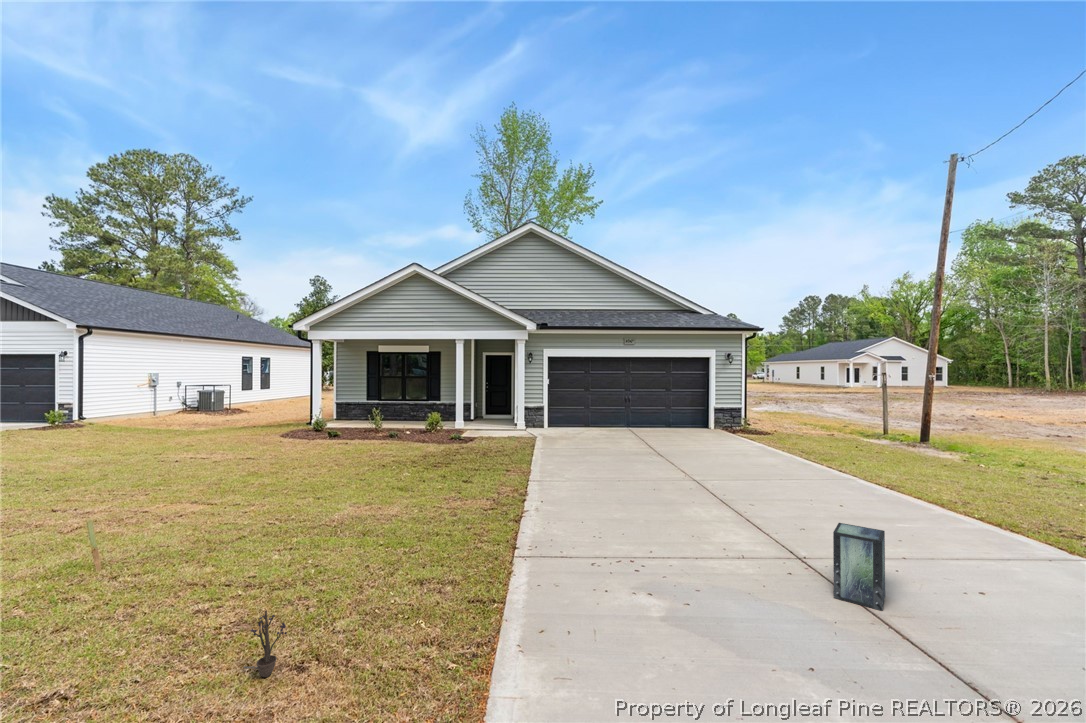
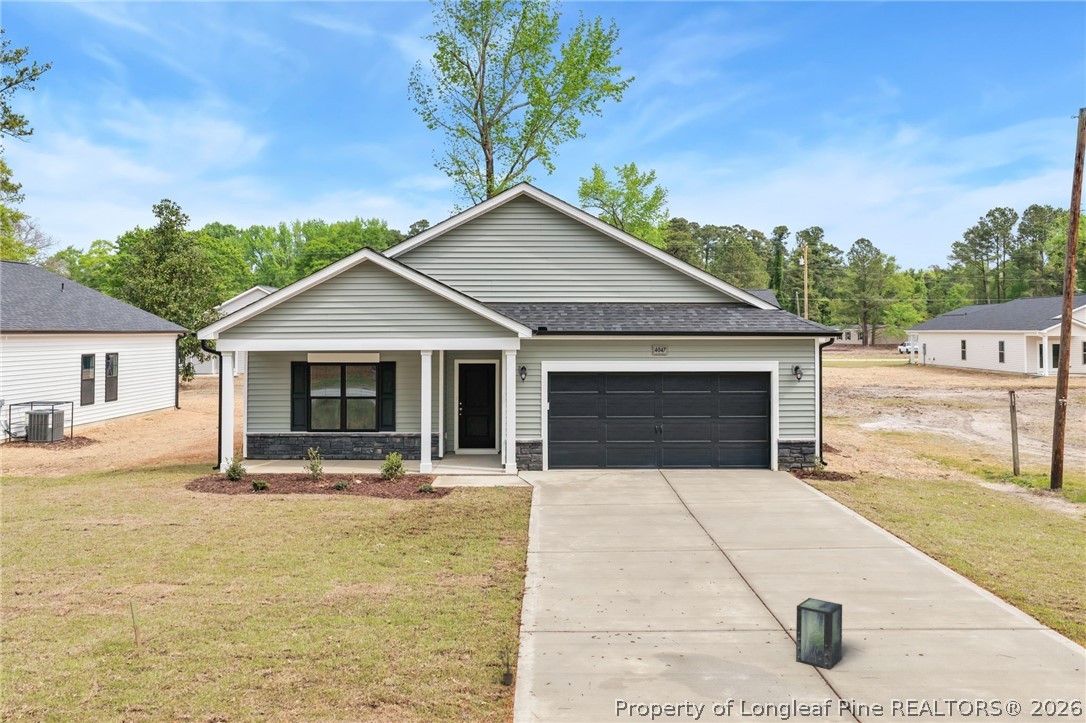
decorative plant: present [244,611,287,677] -> present [496,645,521,685]

